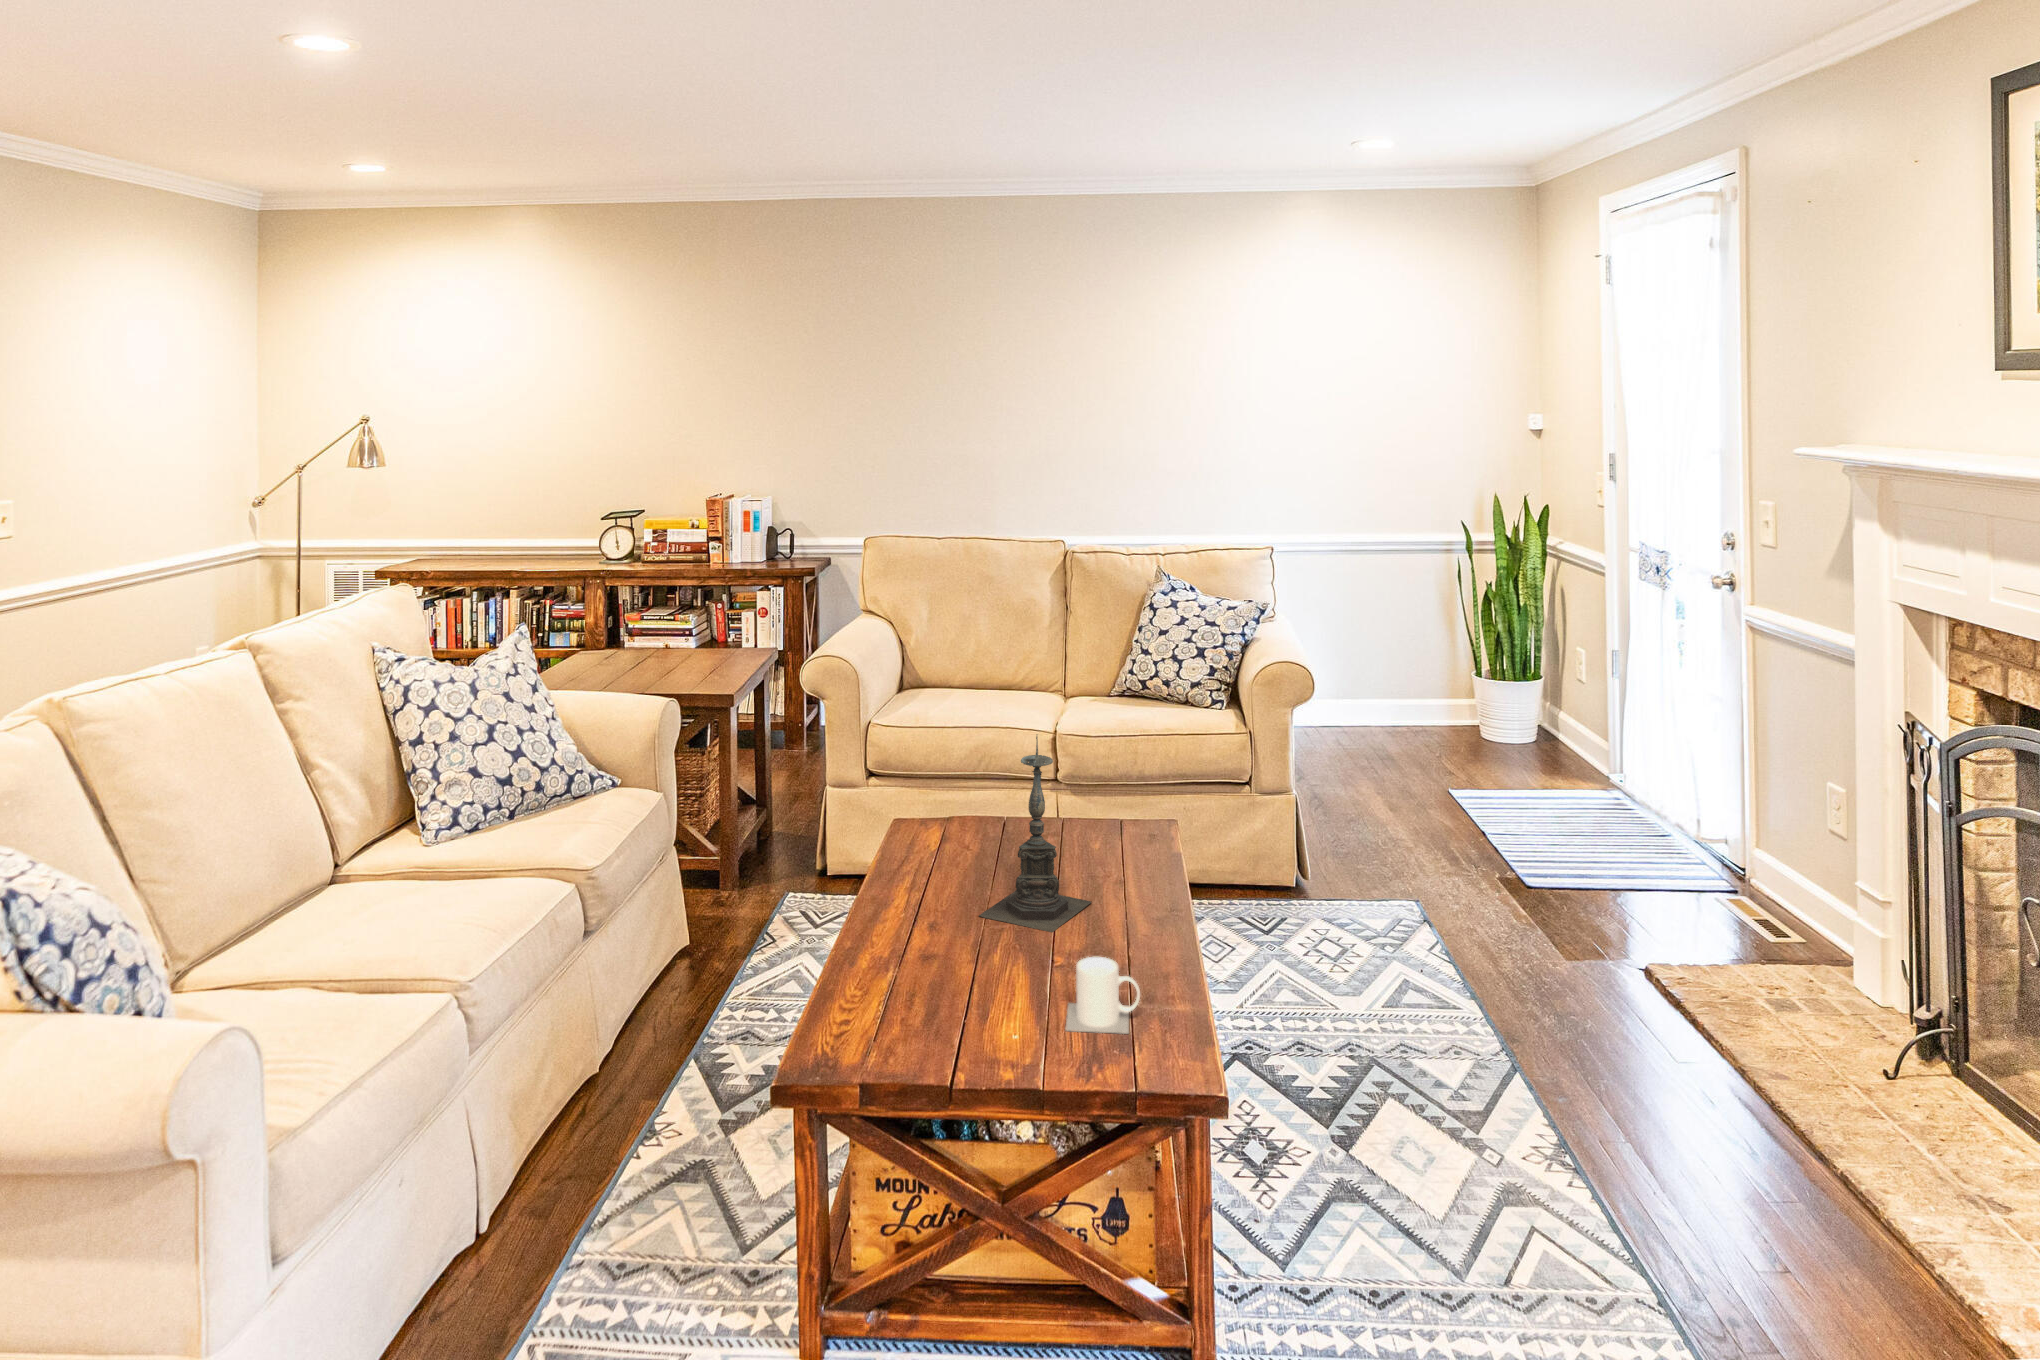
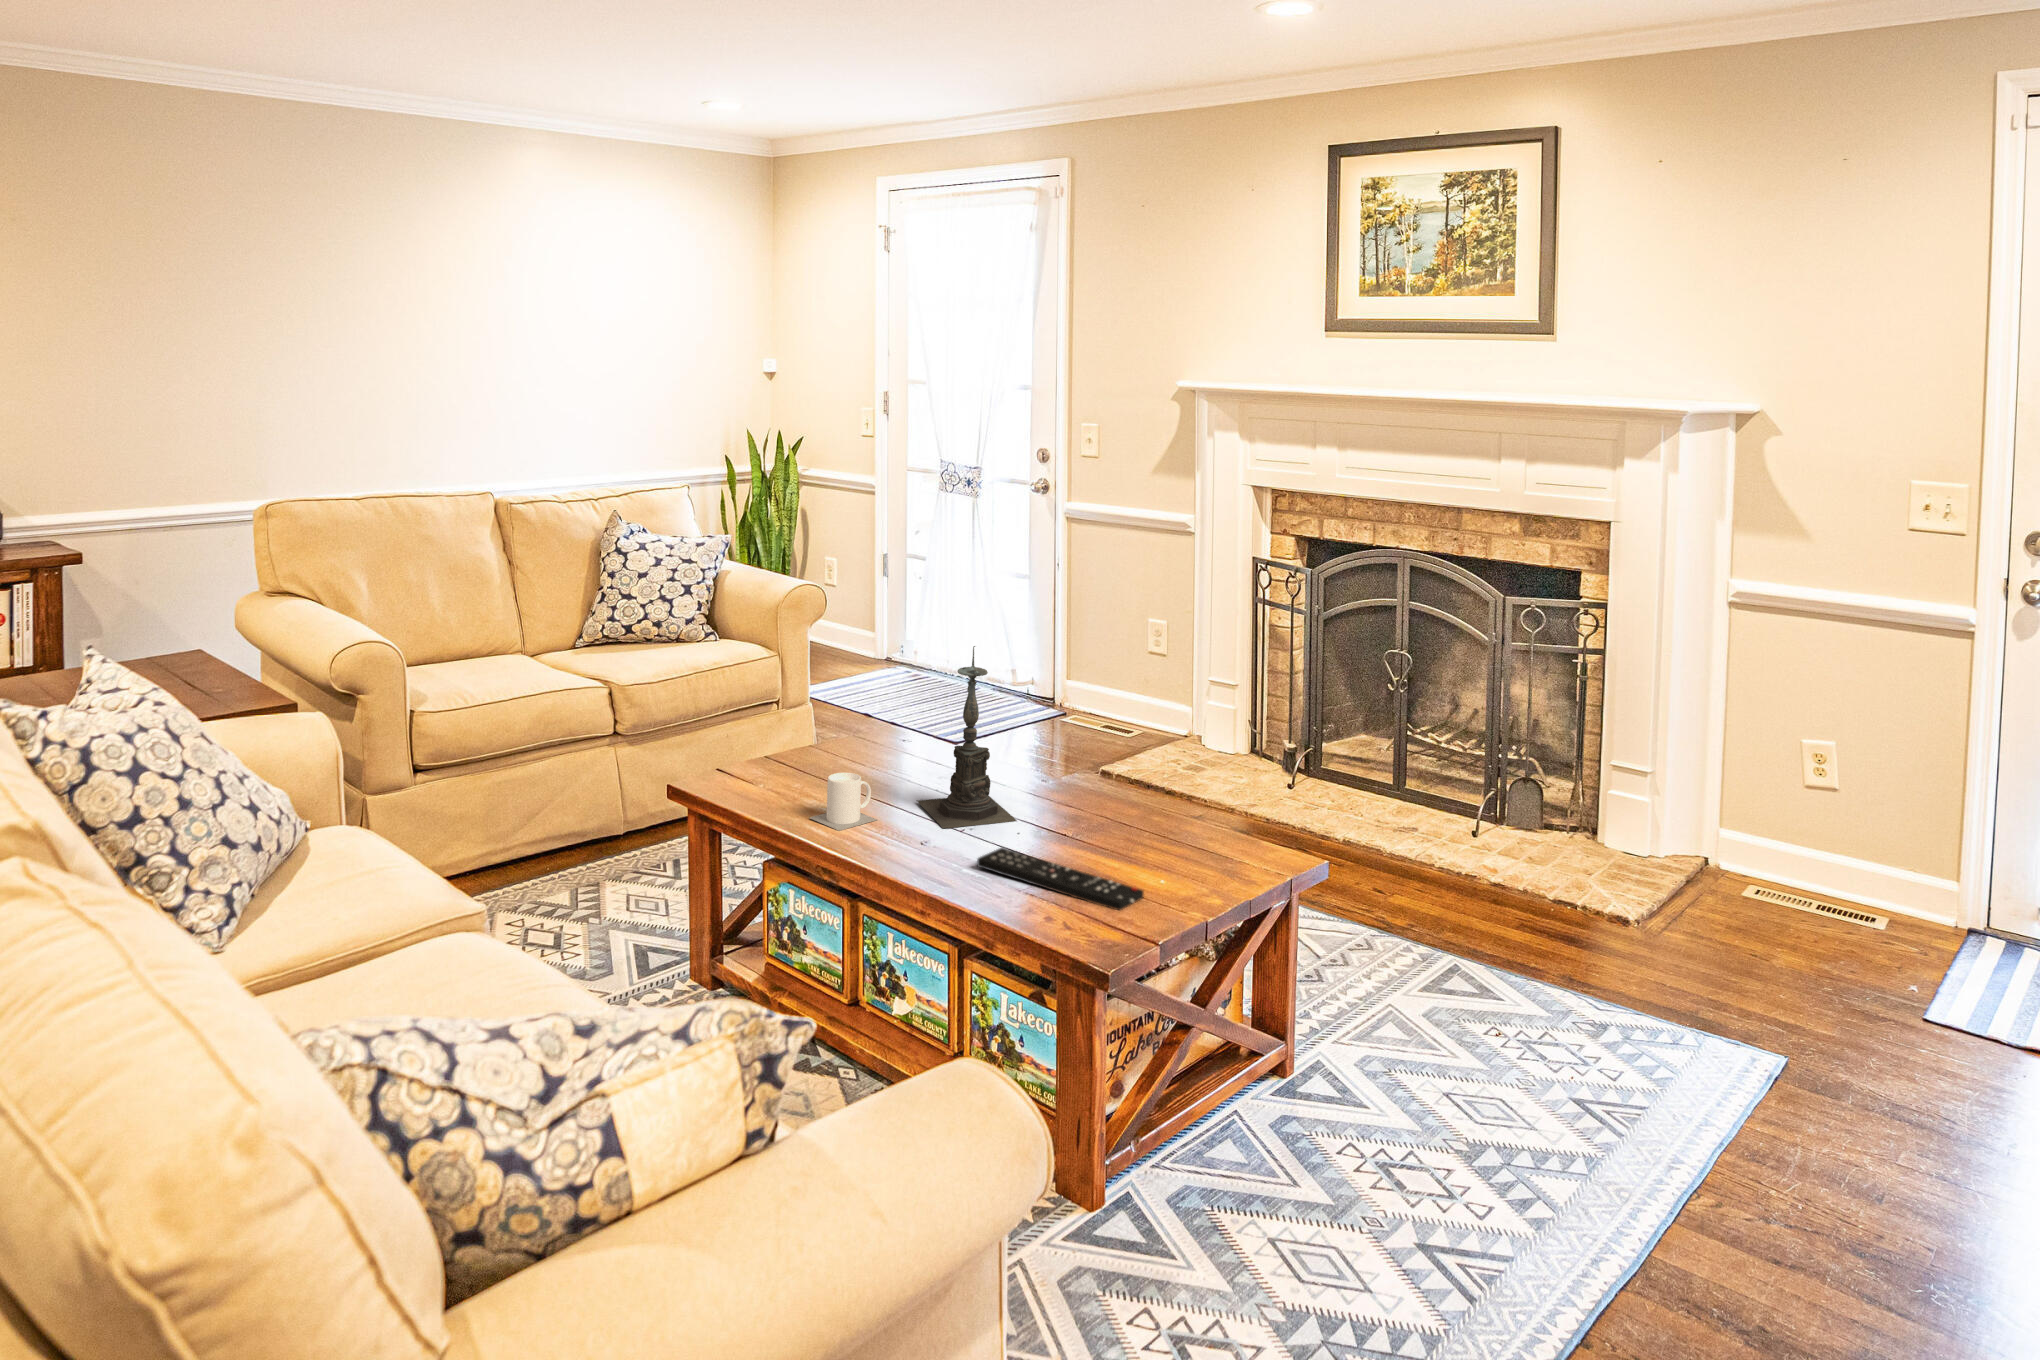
remote control: none [900,944,948,1036] -> present [977,848,1144,910]
mug: present [1065,957,1140,1034] -> present [809,772,877,831]

